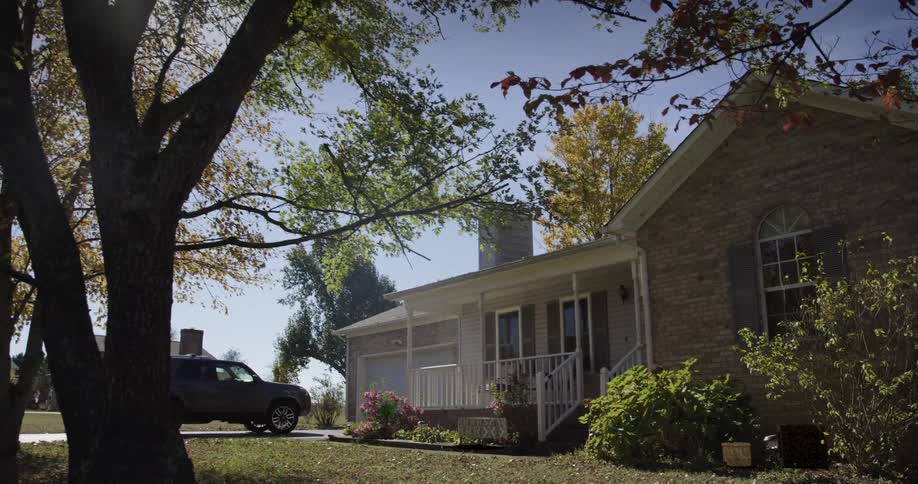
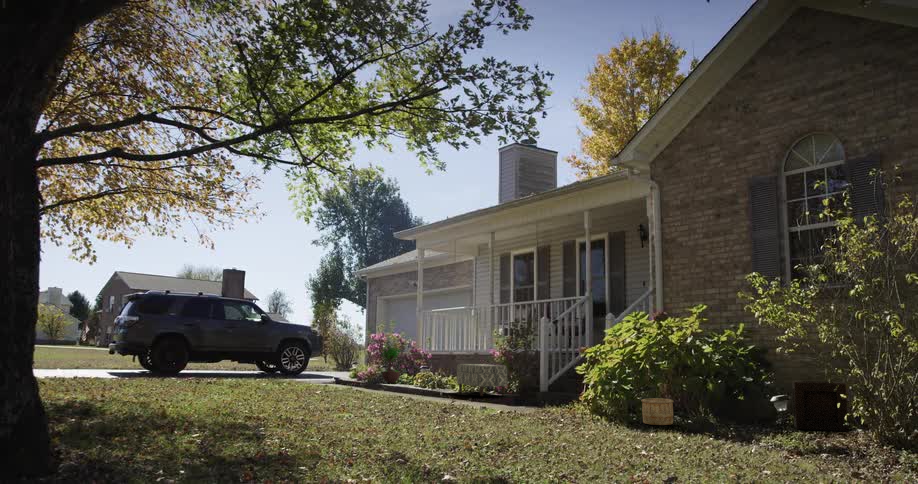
wooden bucket: present [722,442,751,467] -> present [641,398,674,425]

